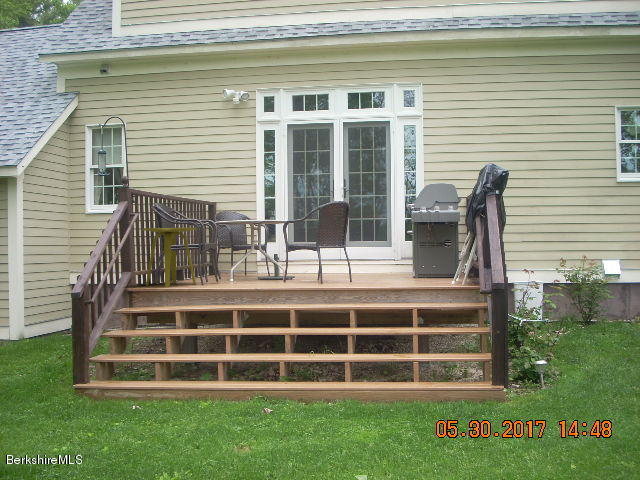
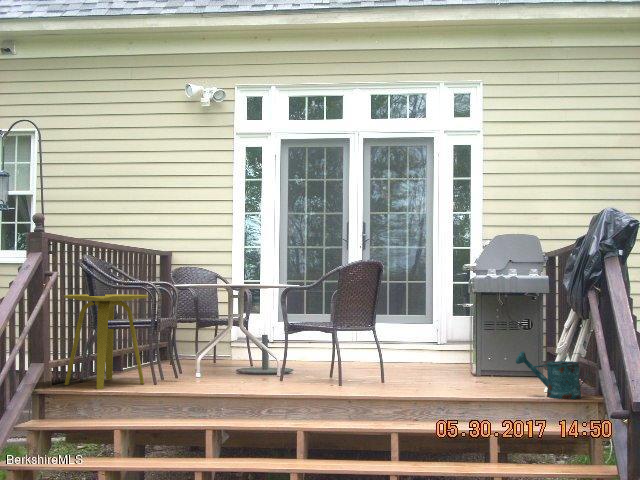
watering can: none [431,258,478,288] -> present [516,352,590,399]

